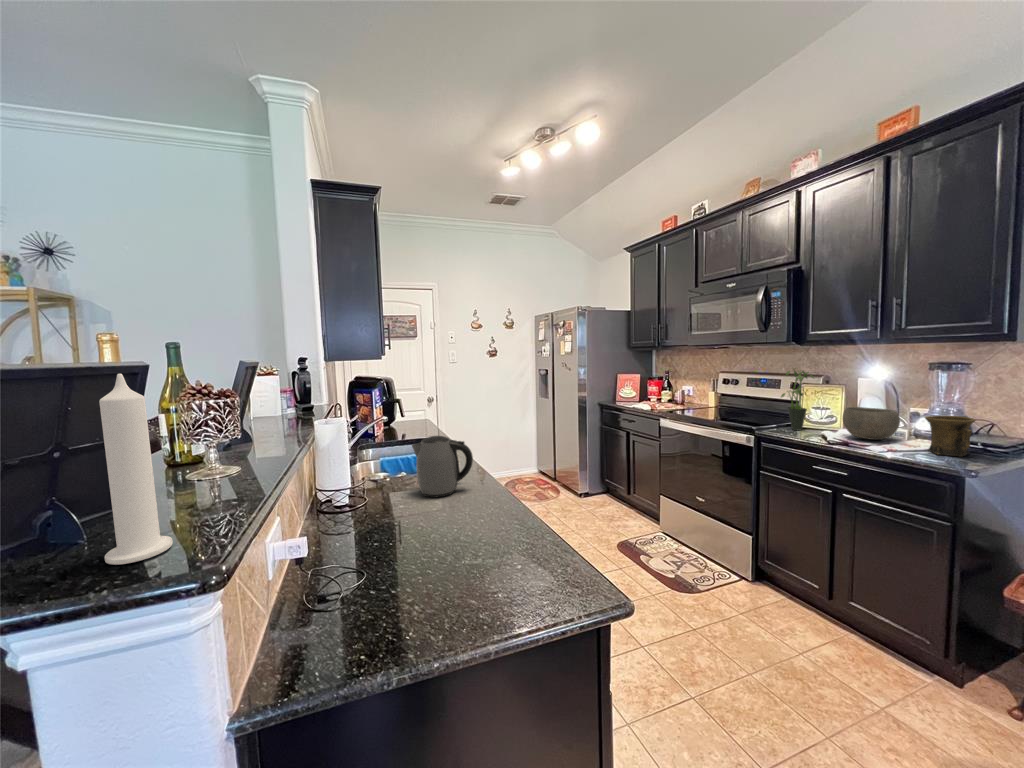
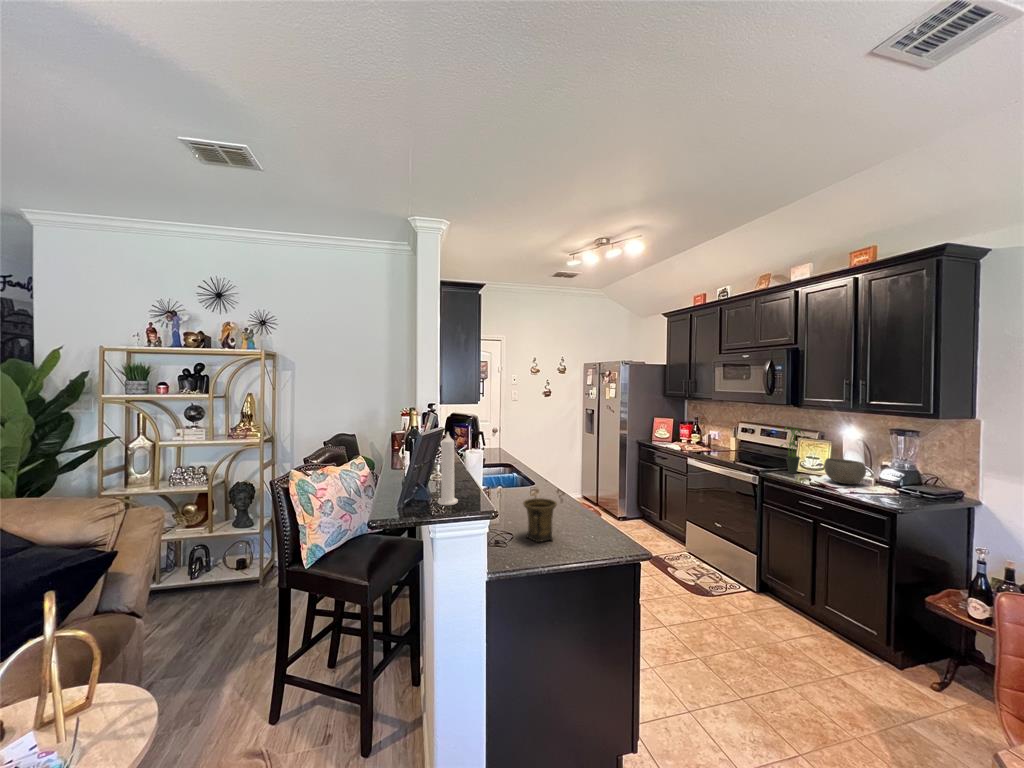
mug: present [925,416,975,456] -> present [523,498,557,542]
kettle: present [412,436,473,498] -> none [515,461,553,501]

